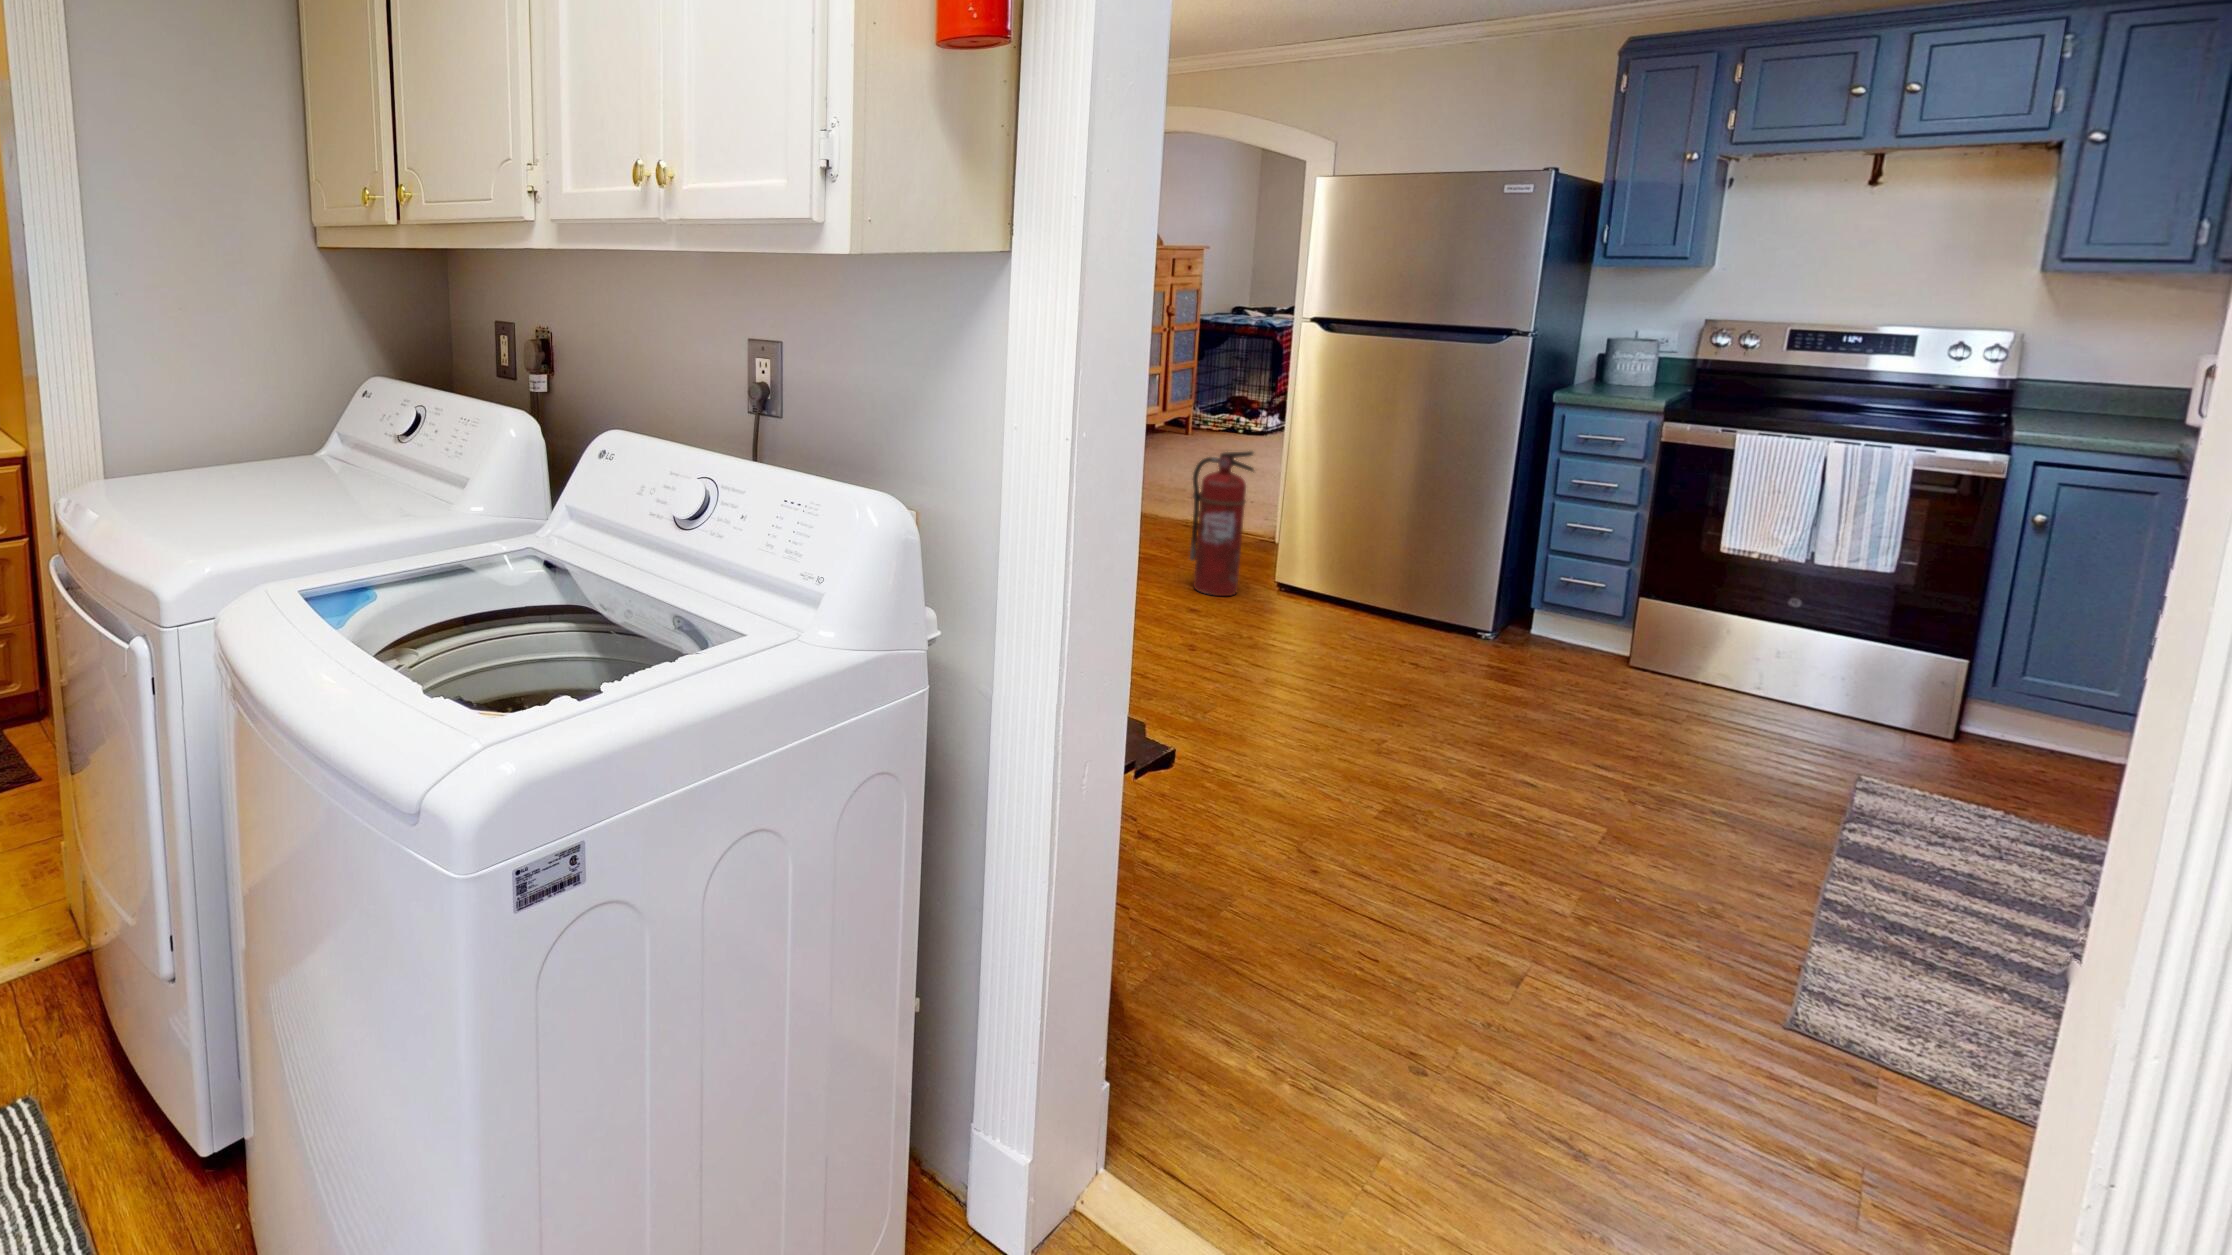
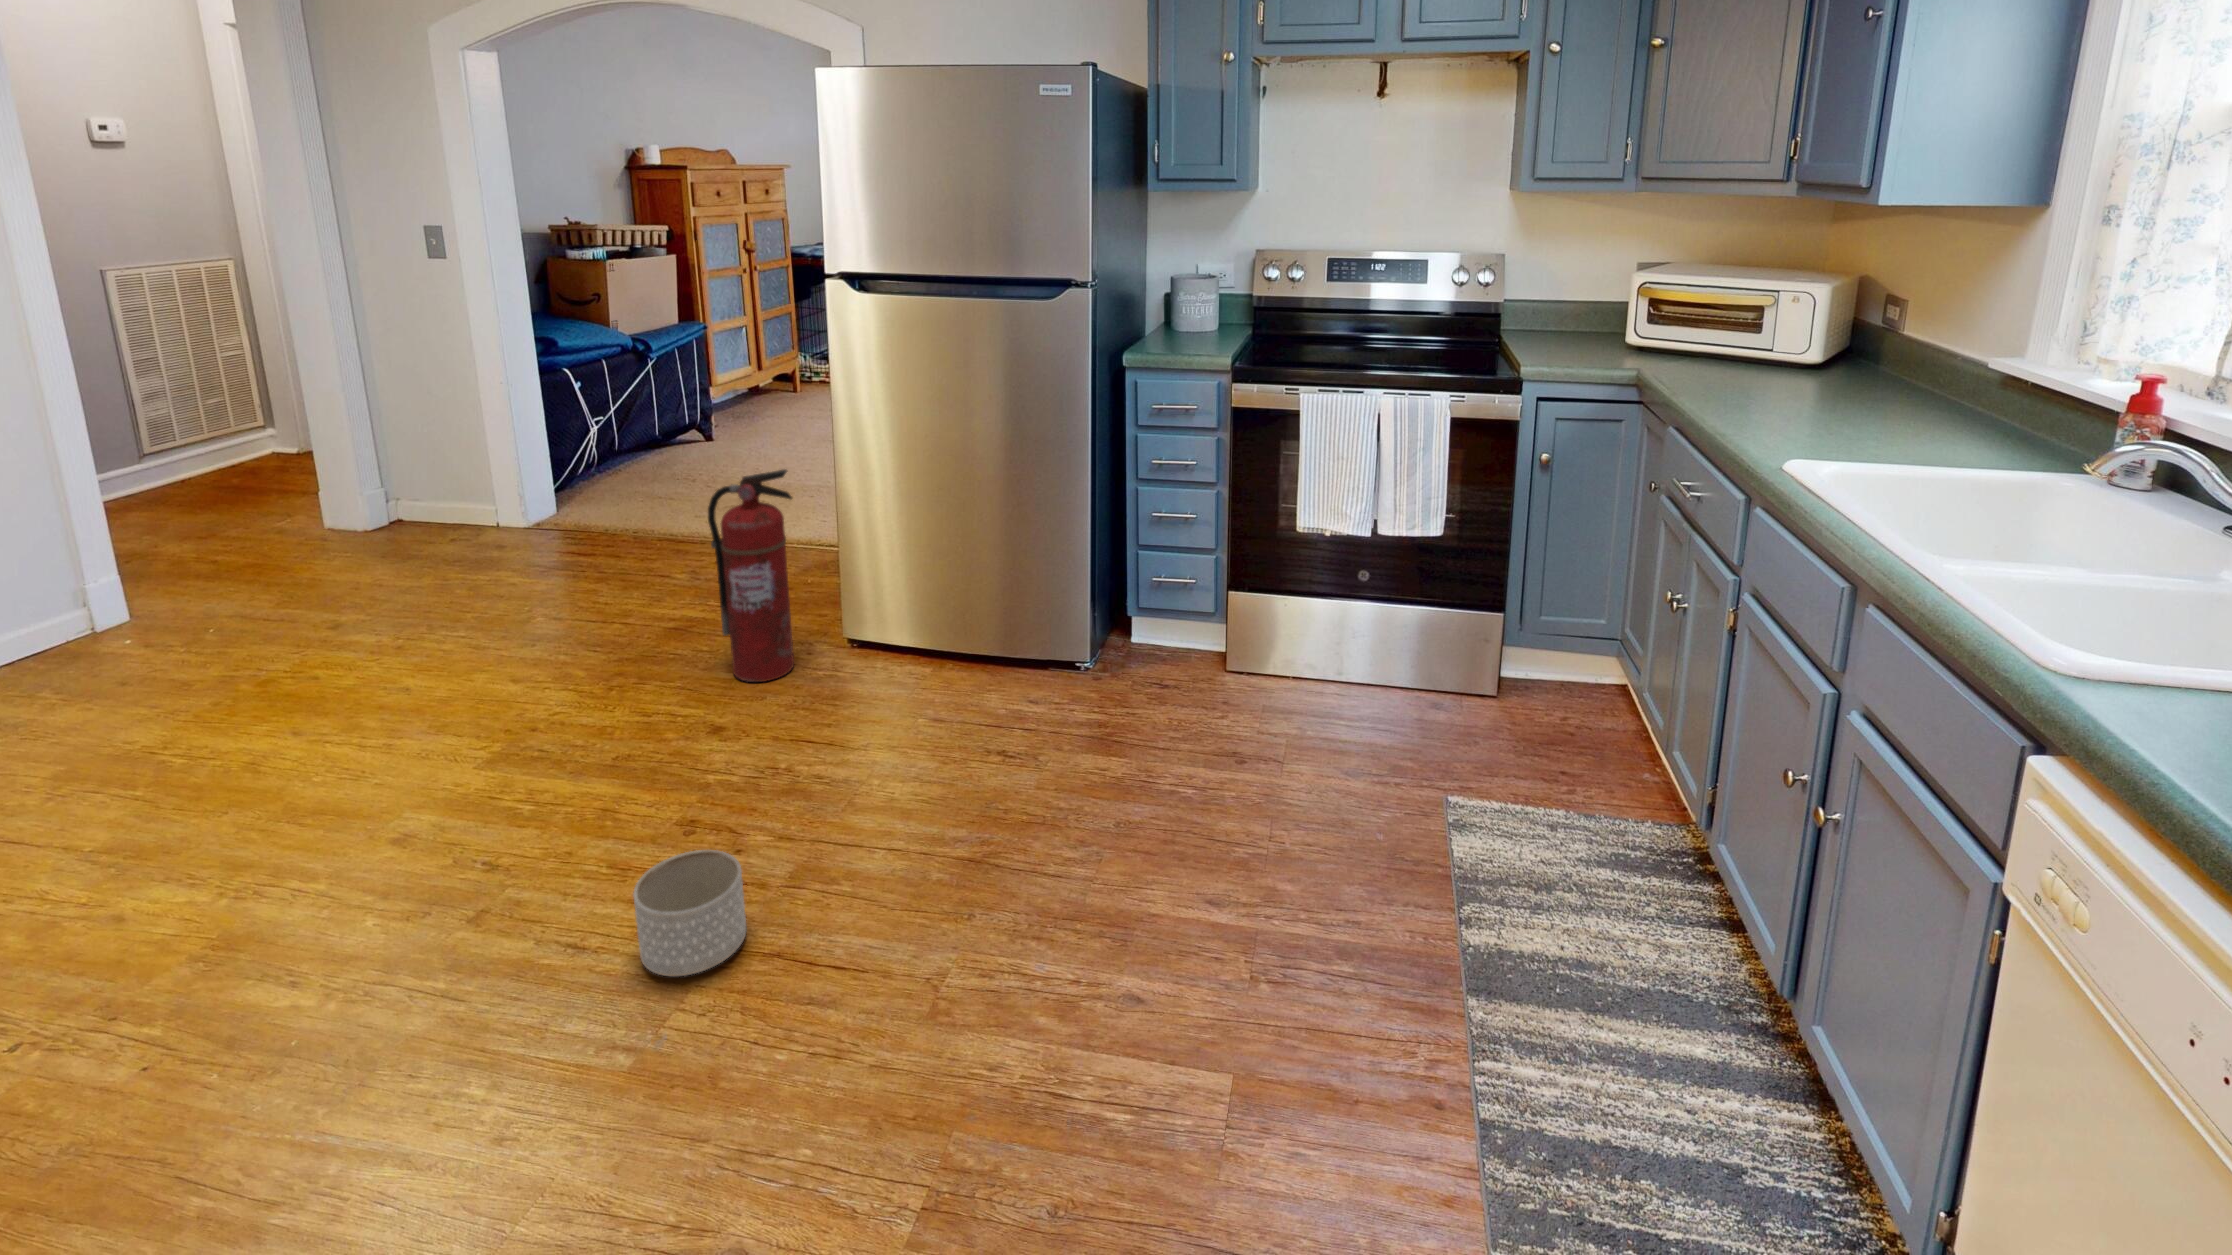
planter: none [1178,641,1244,704] -> present [633,850,746,976]

